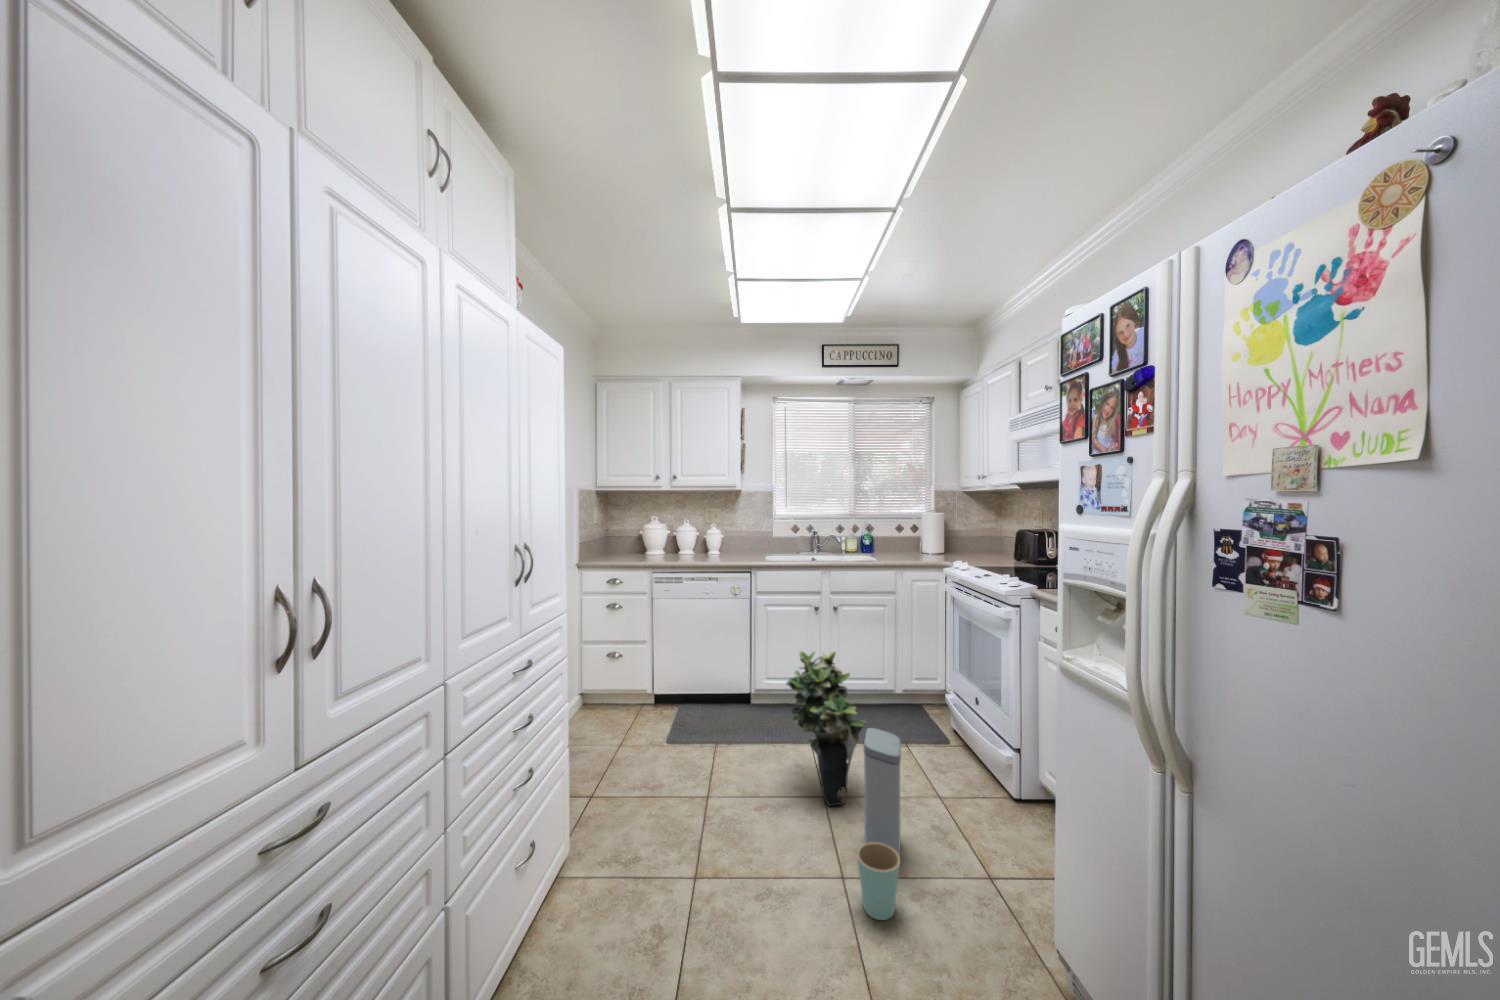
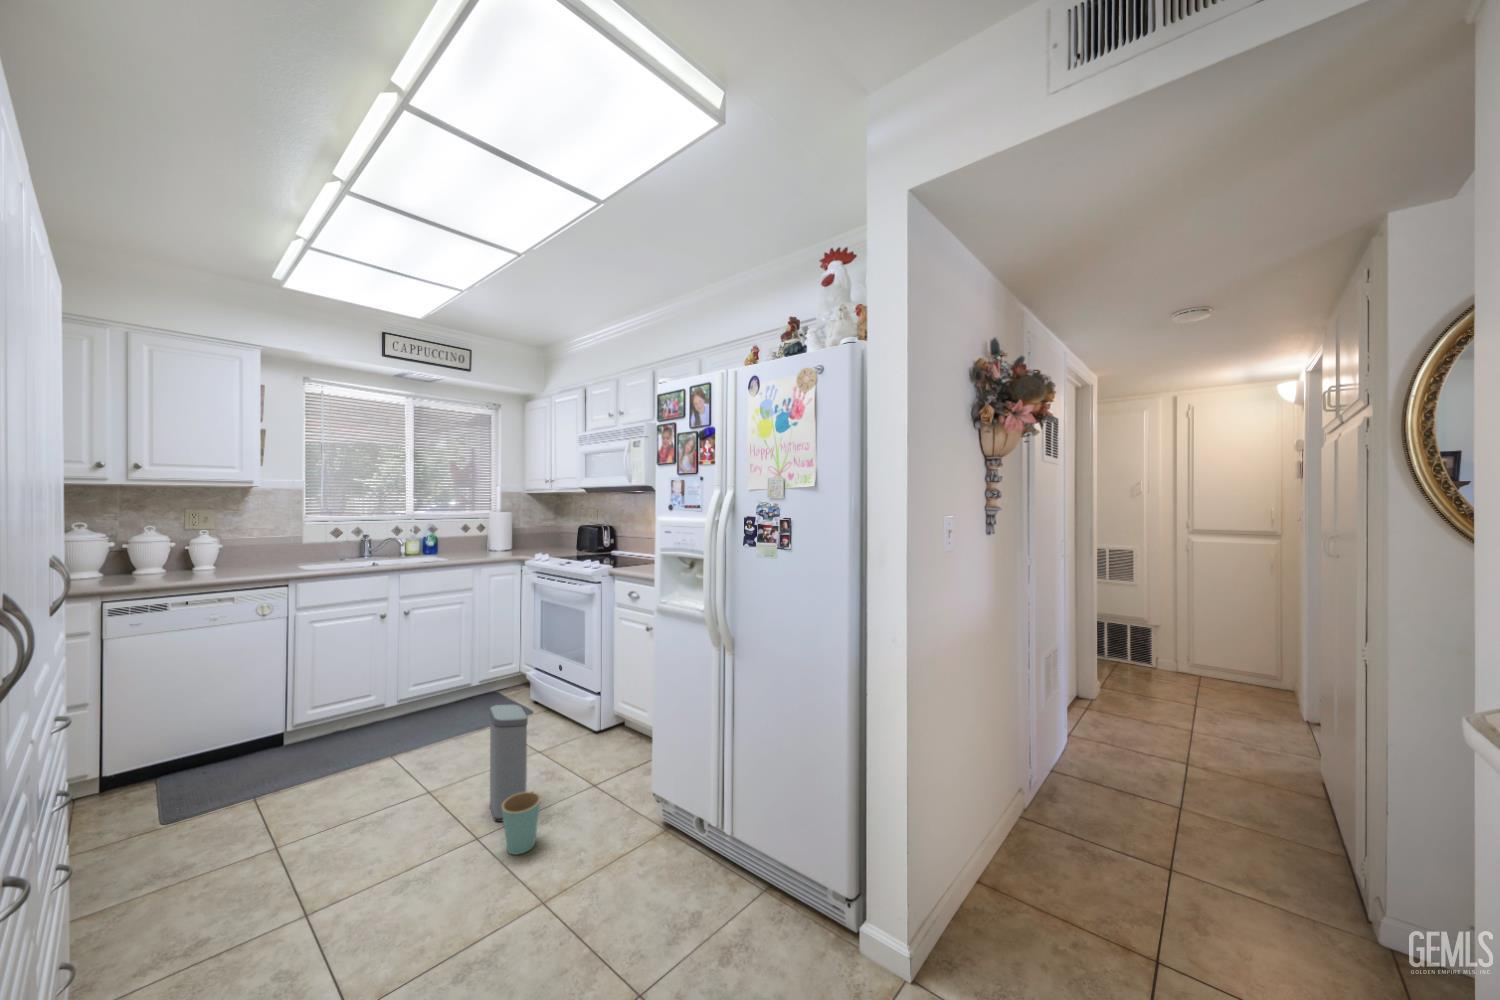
potted plant: present [786,651,865,806] -> none [382,651,475,801]

